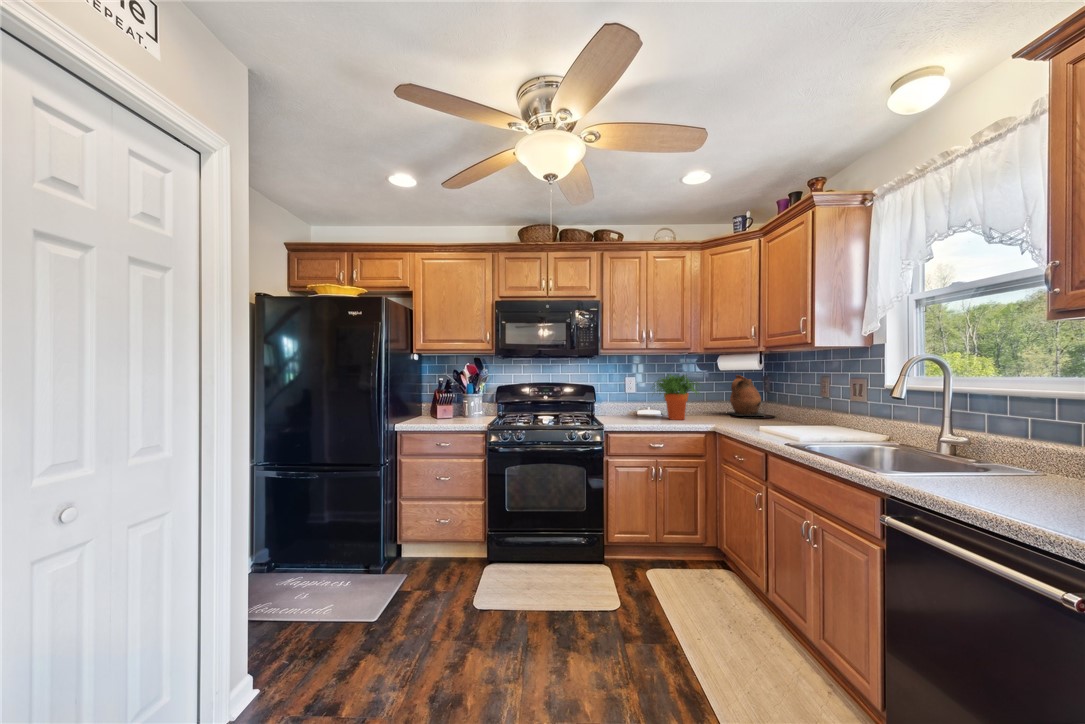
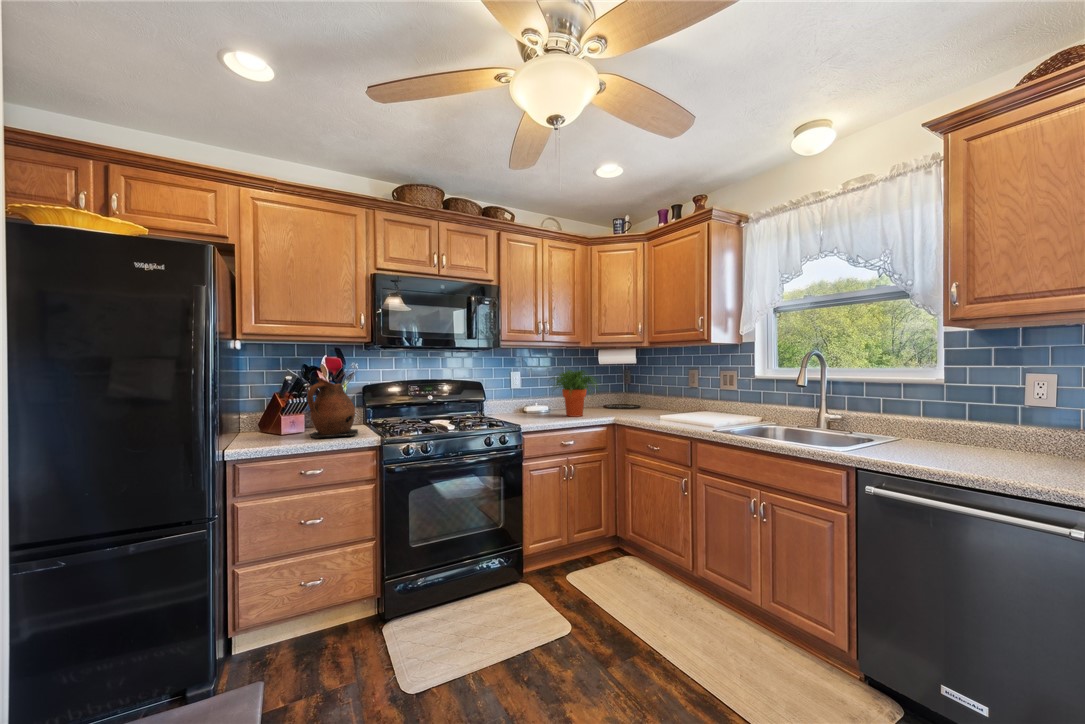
ceramic pitcher: present [730,375,765,416] -> present [307,378,358,437]

